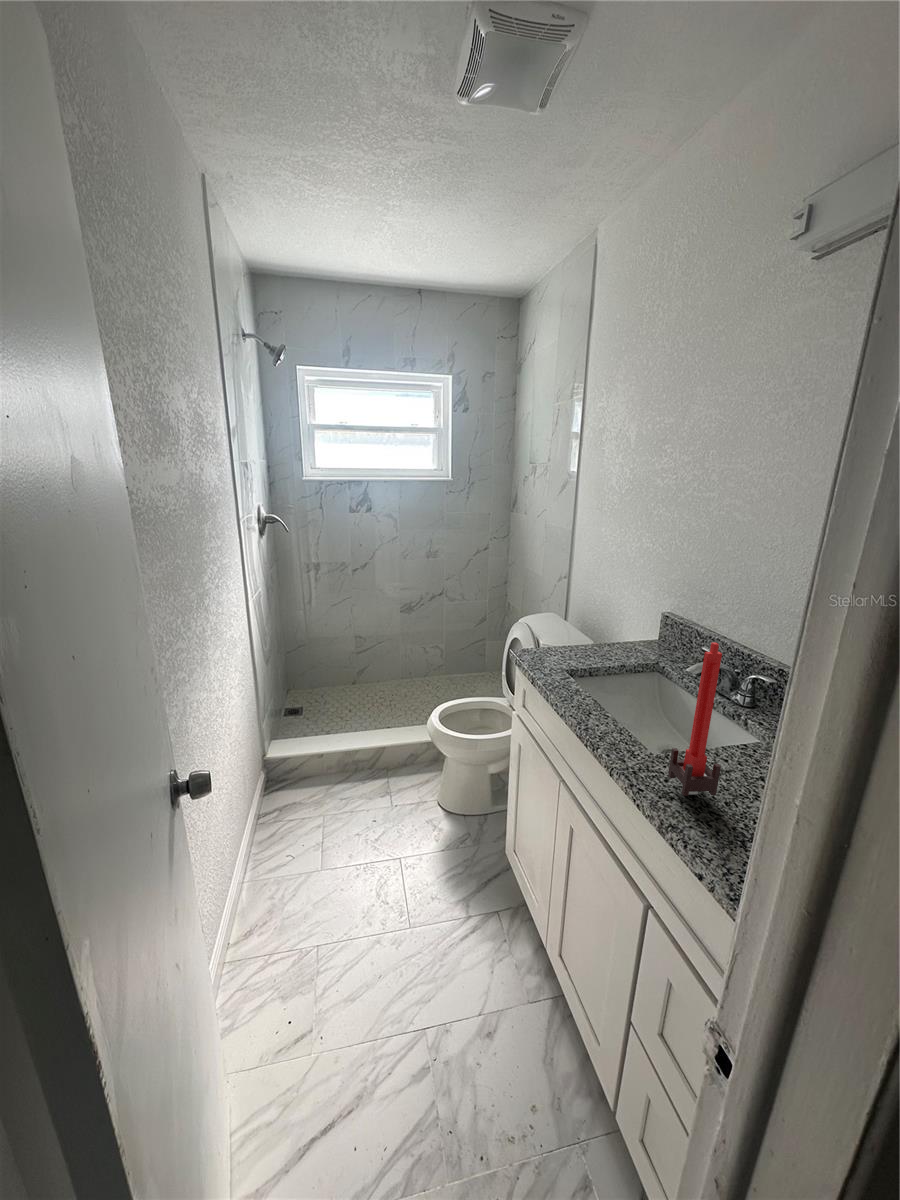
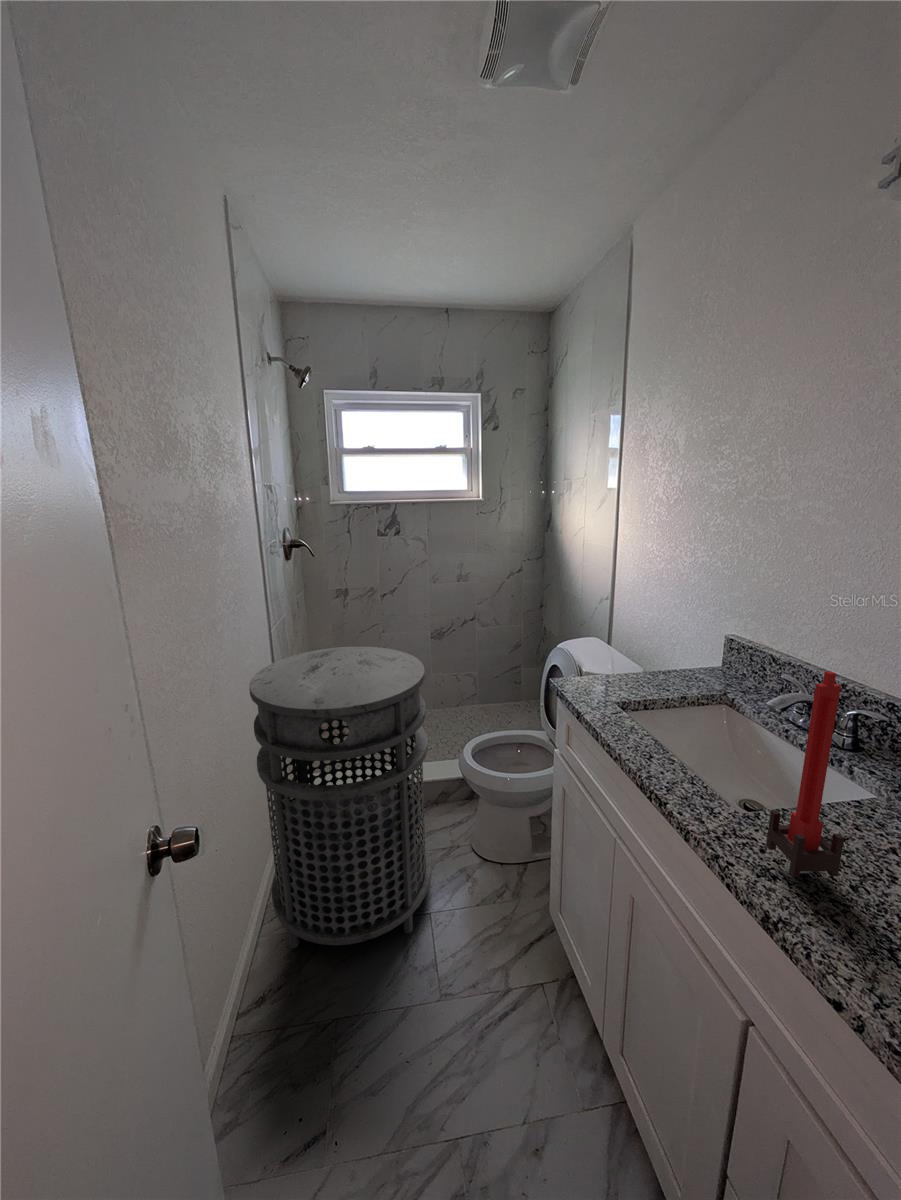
trash can: none [237,619,402,888] -> present [249,647,431,948]

